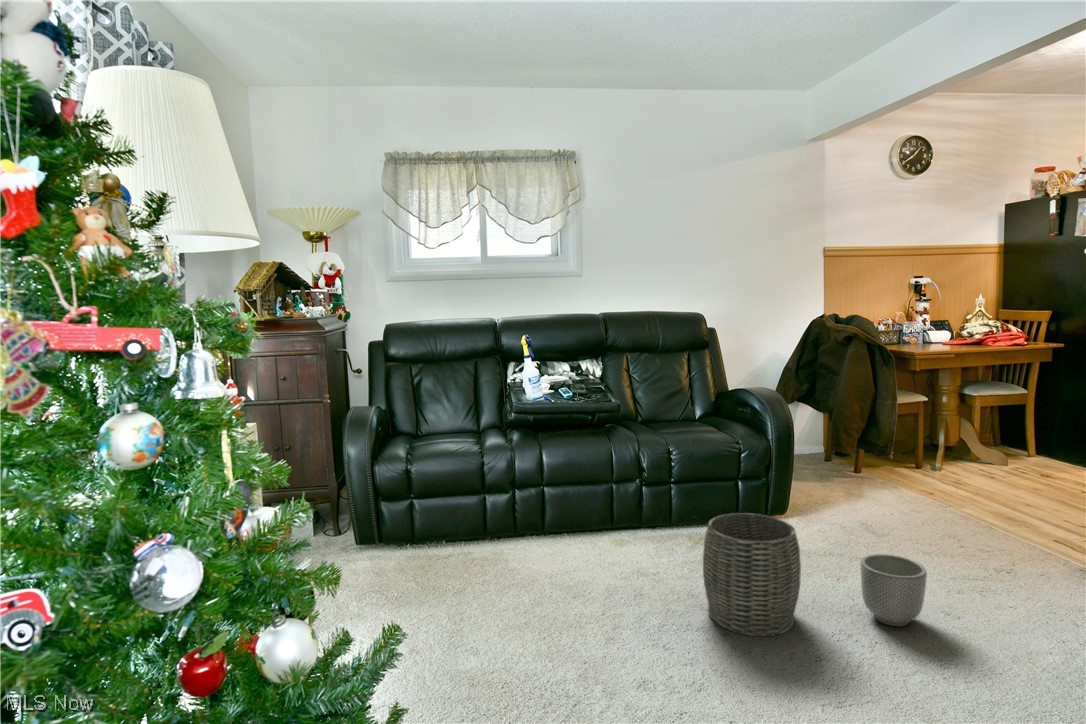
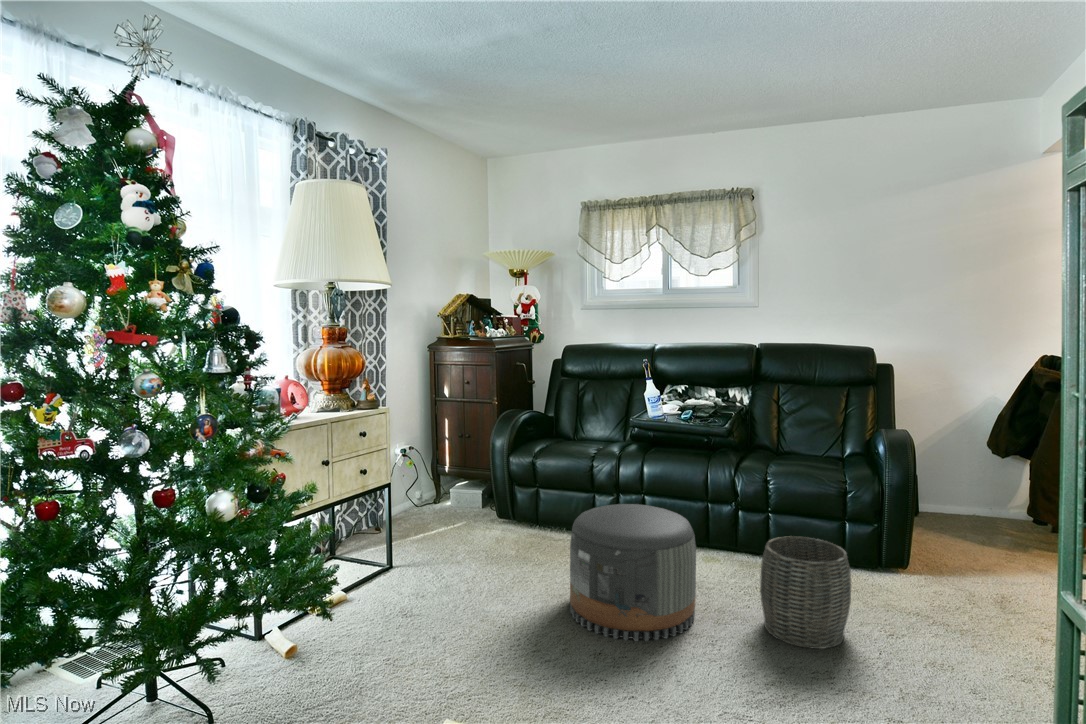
pouf: none [487,504,642,680] -> present [570,504,696,641]
planter: present [860,554,927,626] -> none [916,597,982,670]

